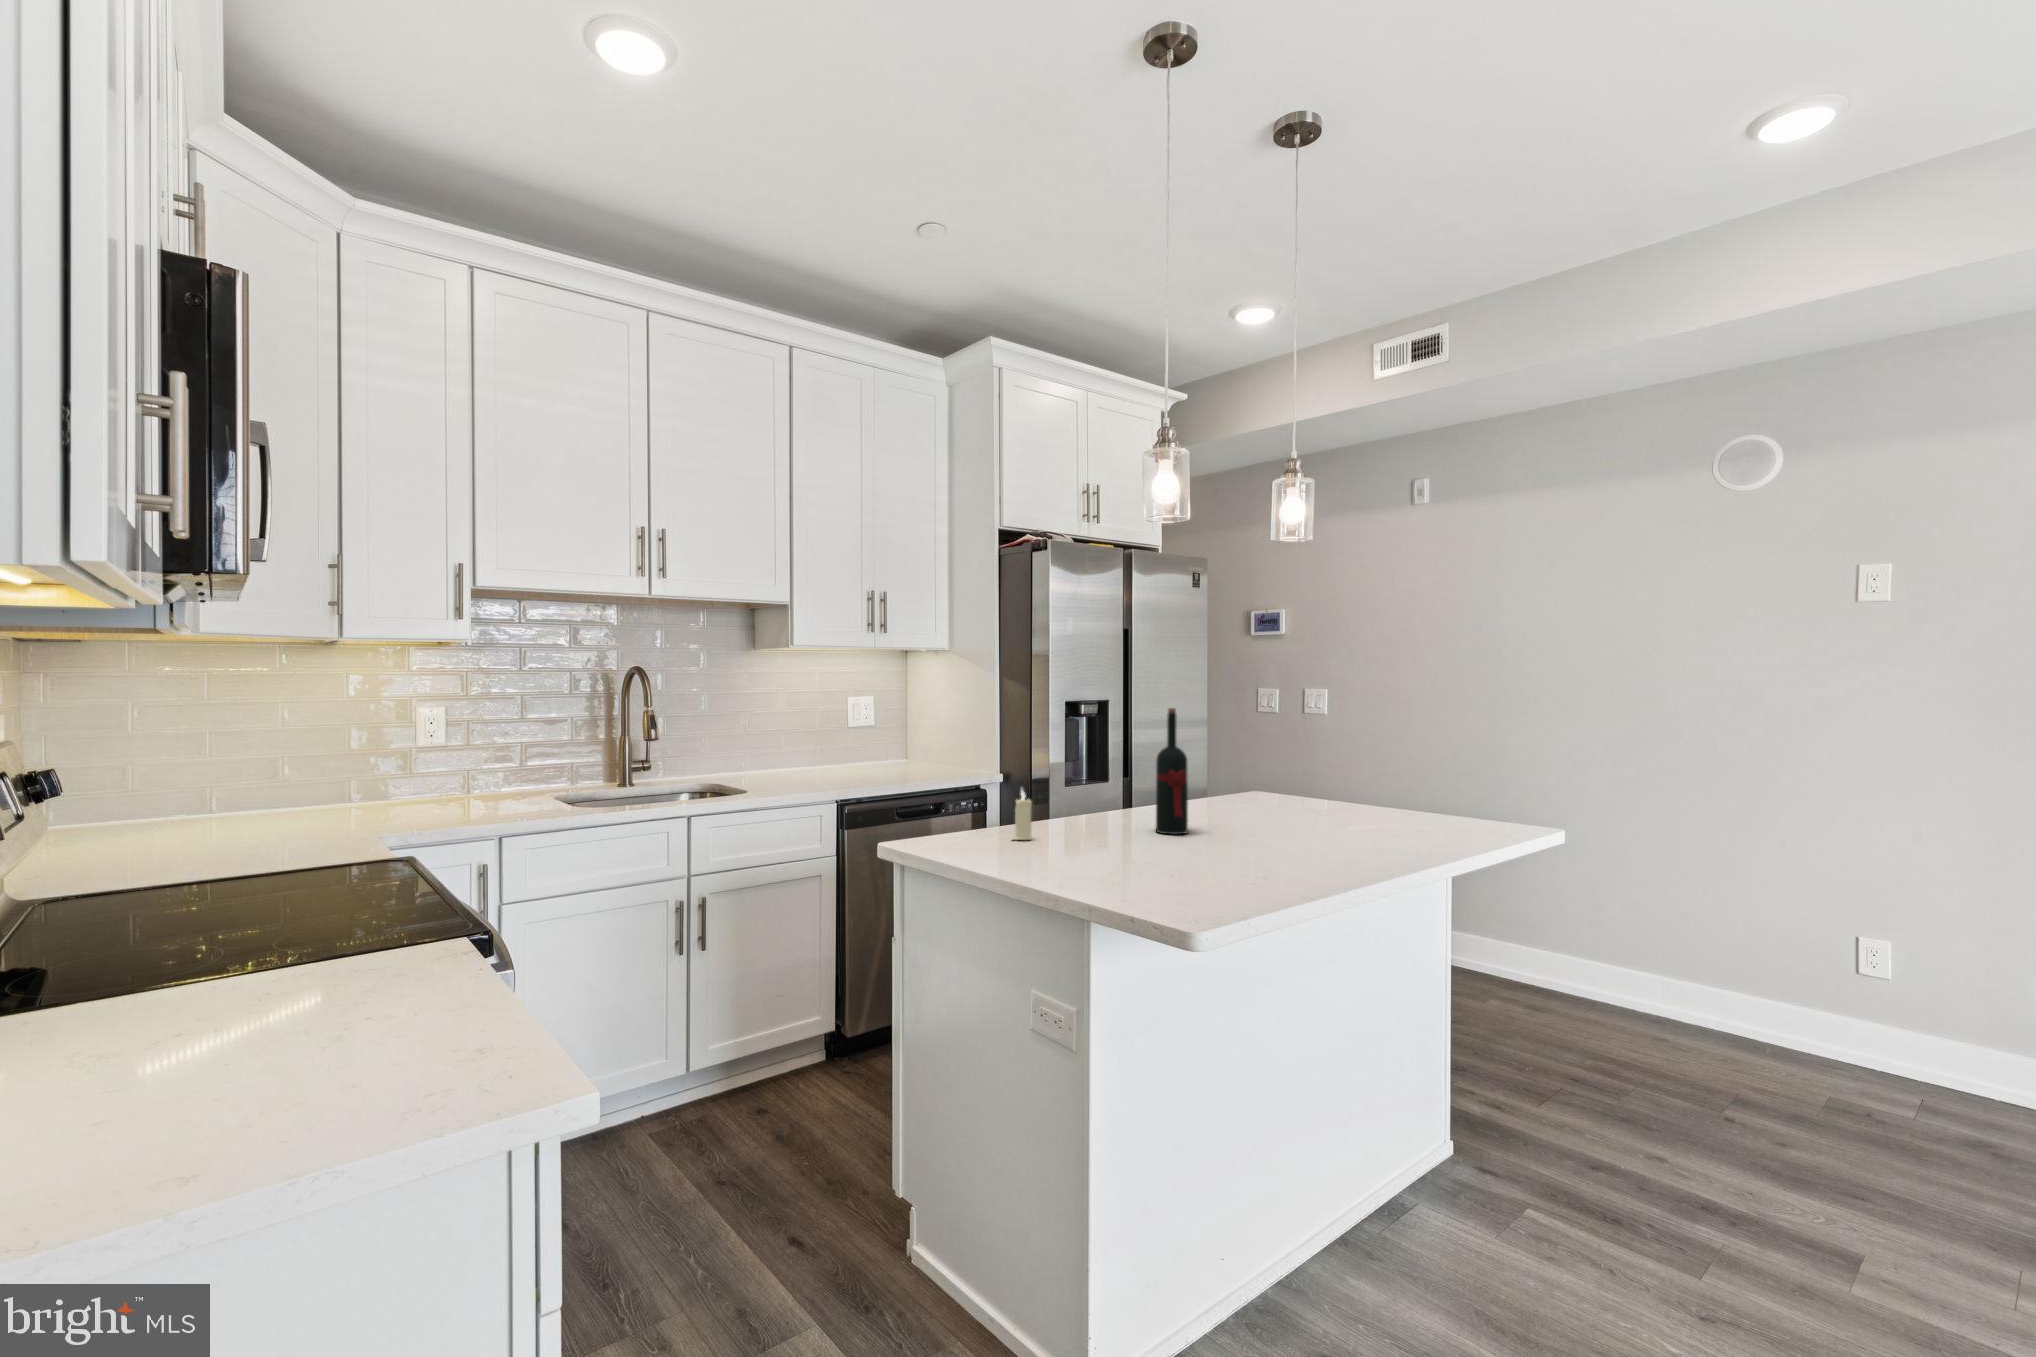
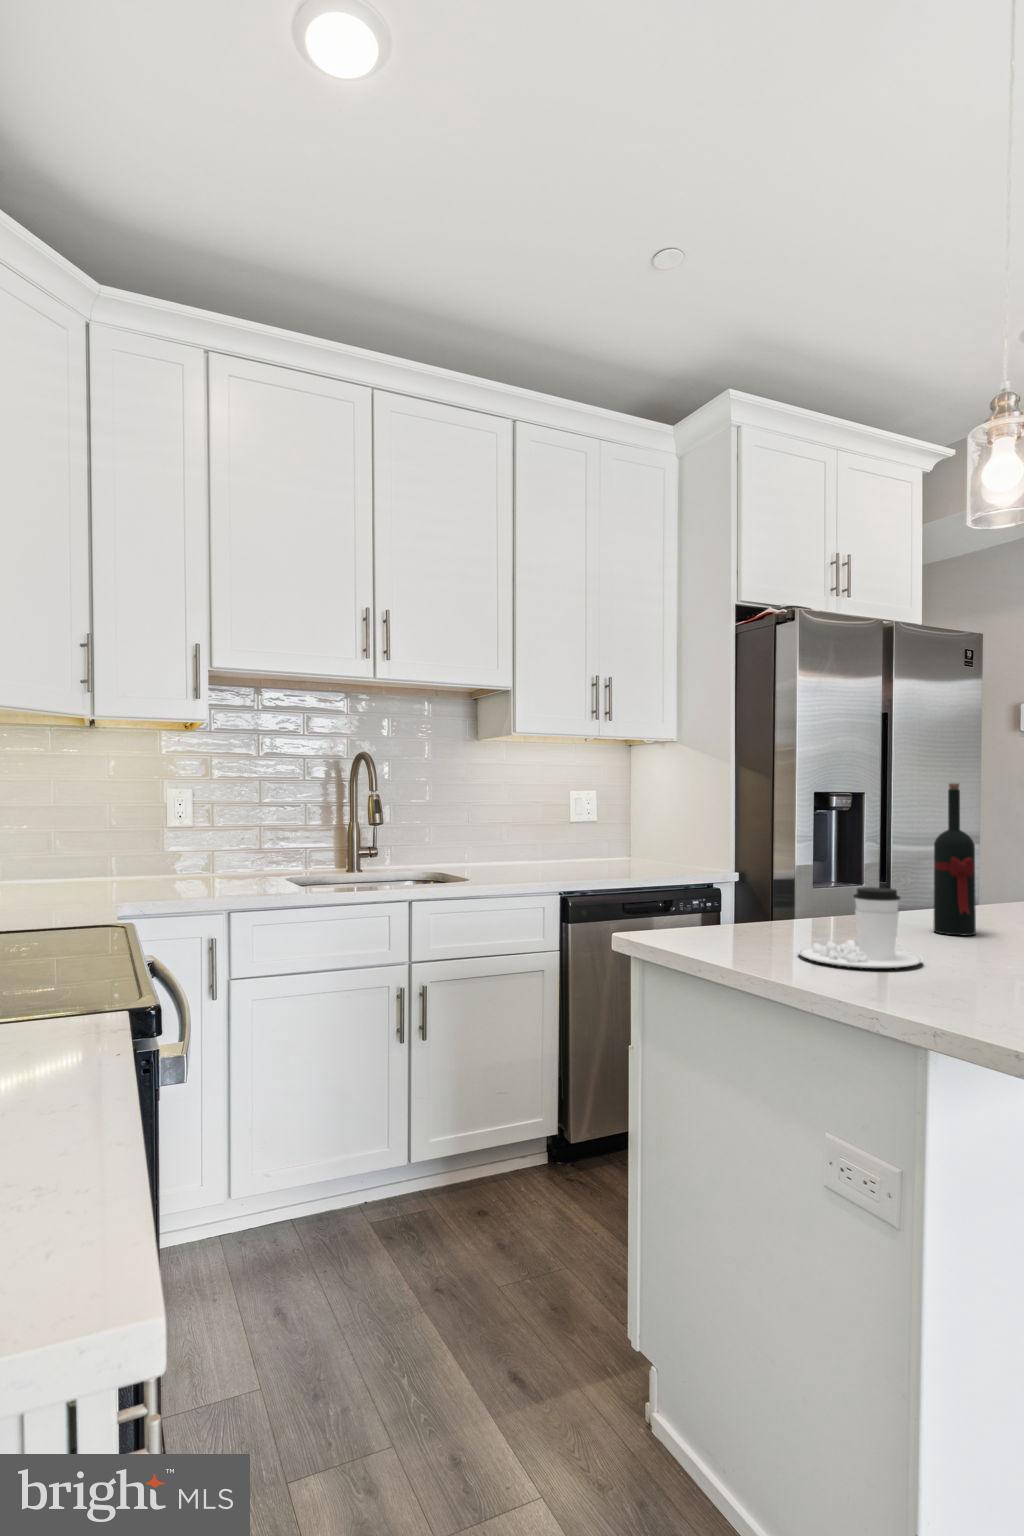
candle: present [1013,790,1032,840] -> none [755,872,780,933]
coffee cup: none [1044,802,1142,870] -> present [798,887,923,968]

